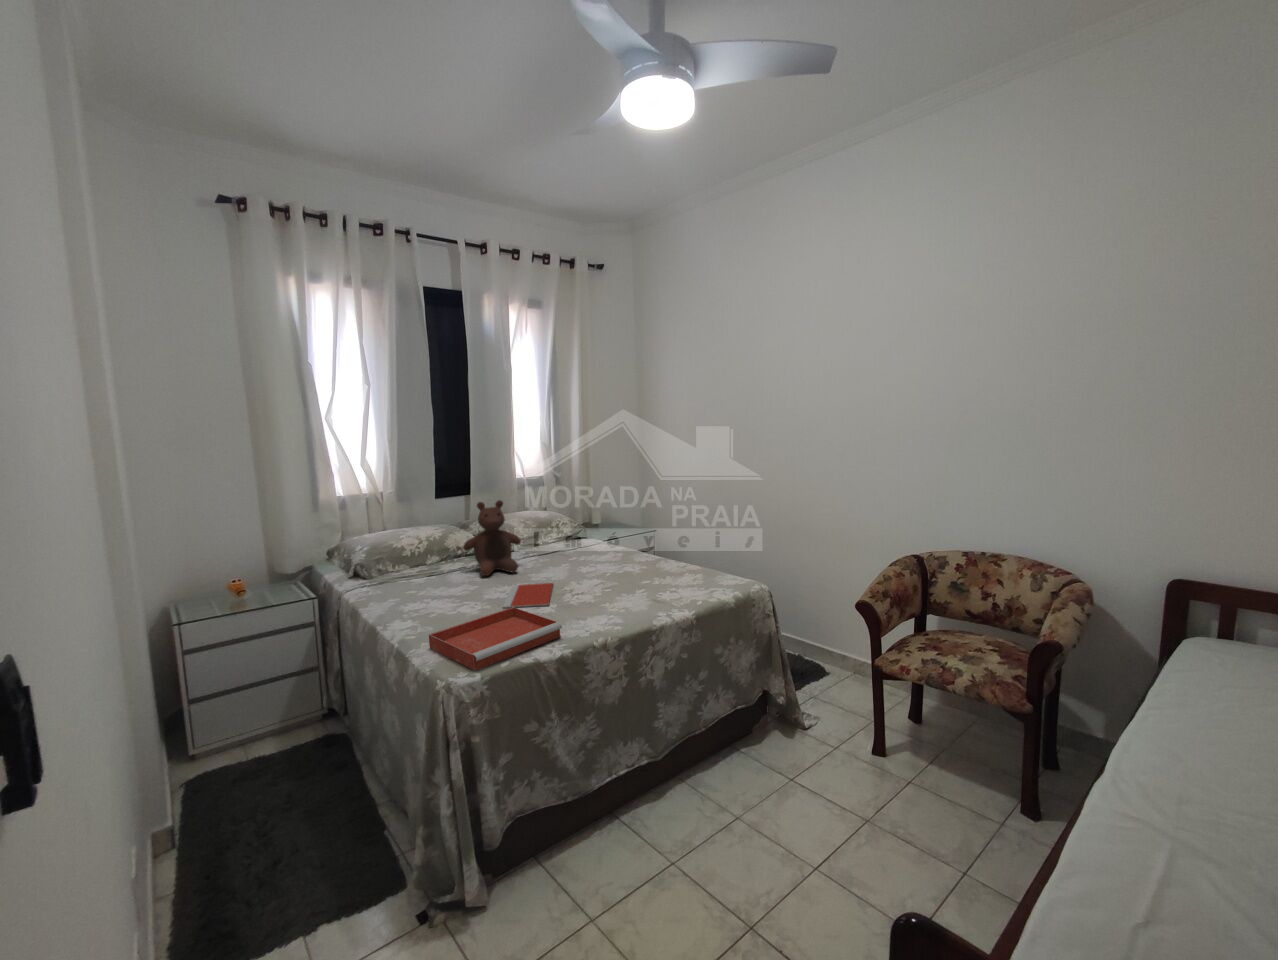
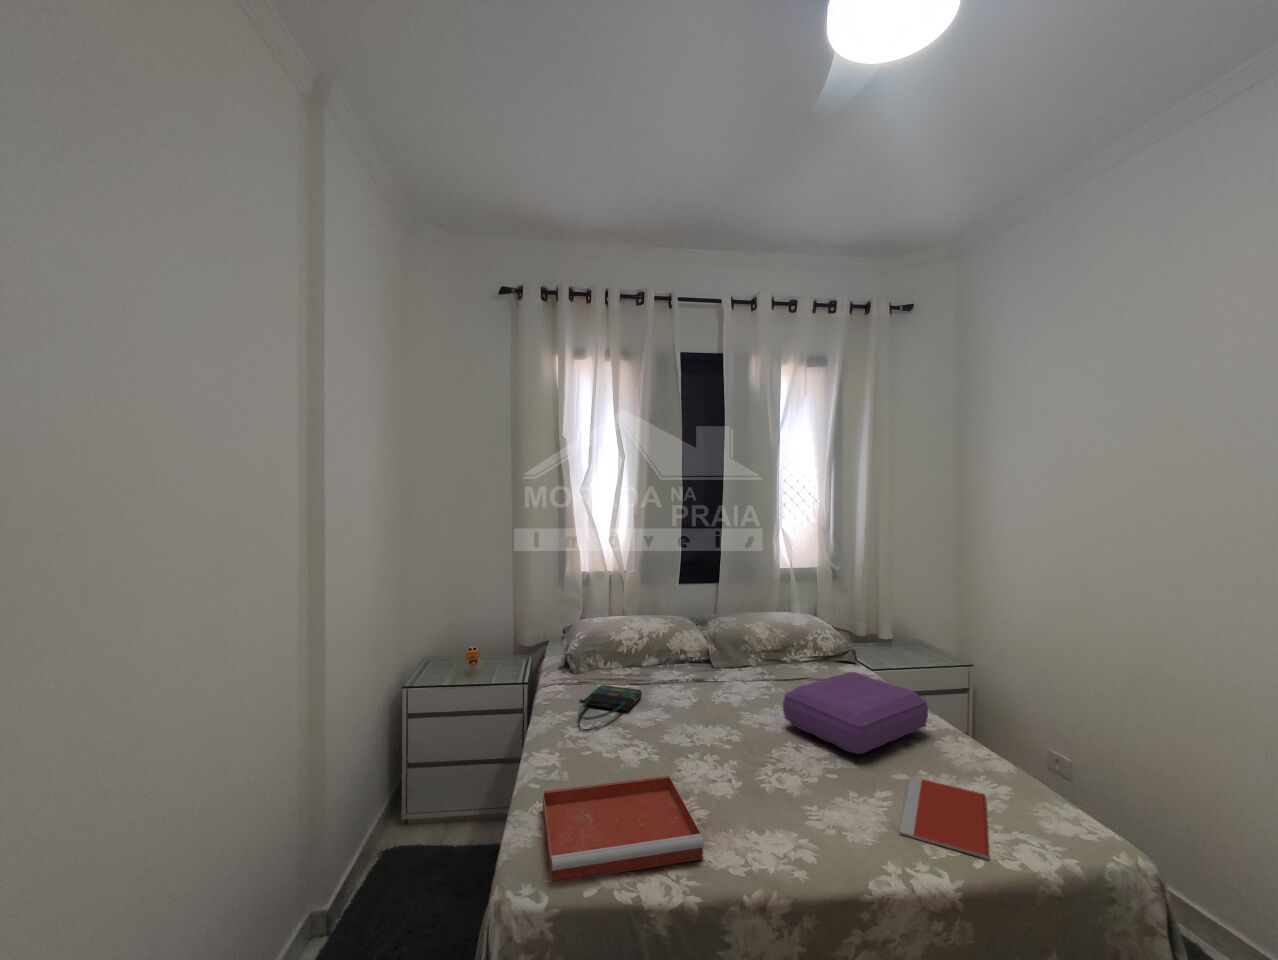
stuffed bear: present [463,500,521,576] -> none [676,603,748,703]
pillow: none [560,533,647,577] -> present [783,672,928,754]
tote bag: none [393,577,444,608] -> present [579,685,642,731]
notebook: present [503,583,553,608] -> present [900,777,989,859]

